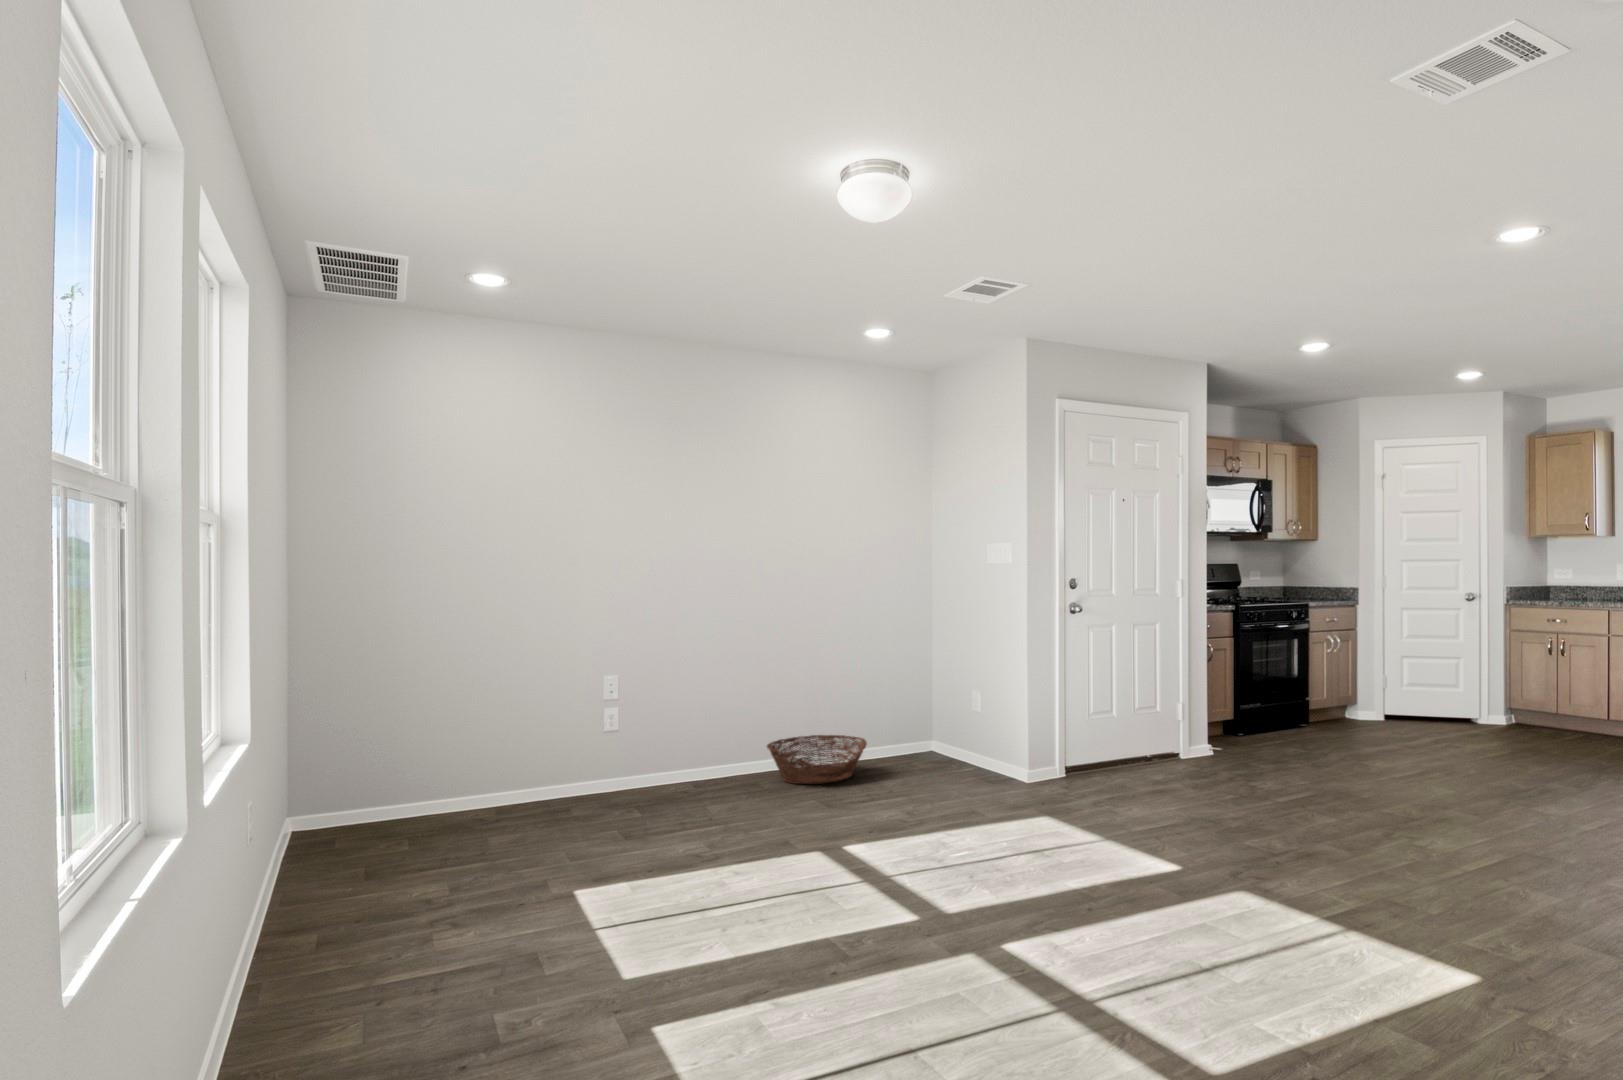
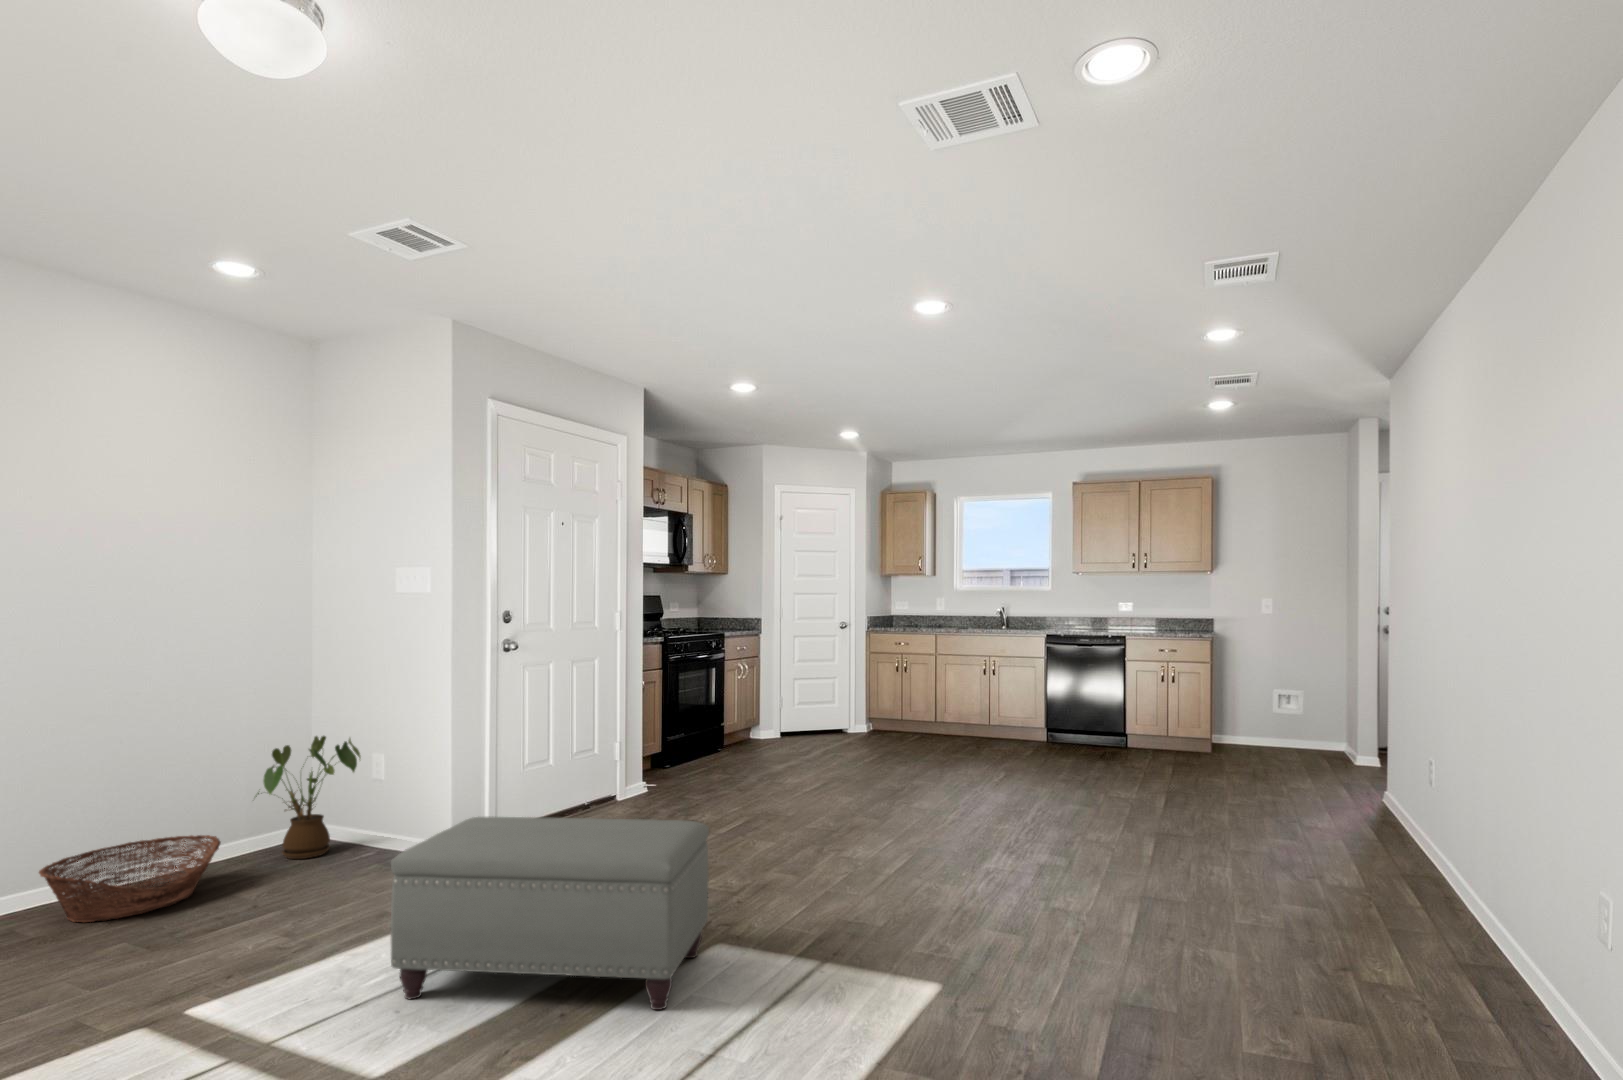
house plant: none [887,673,960,765] -> present [256,736,361,859]
ottoman: none [966,747,1233,927] -> present [391,817,709,1010]

